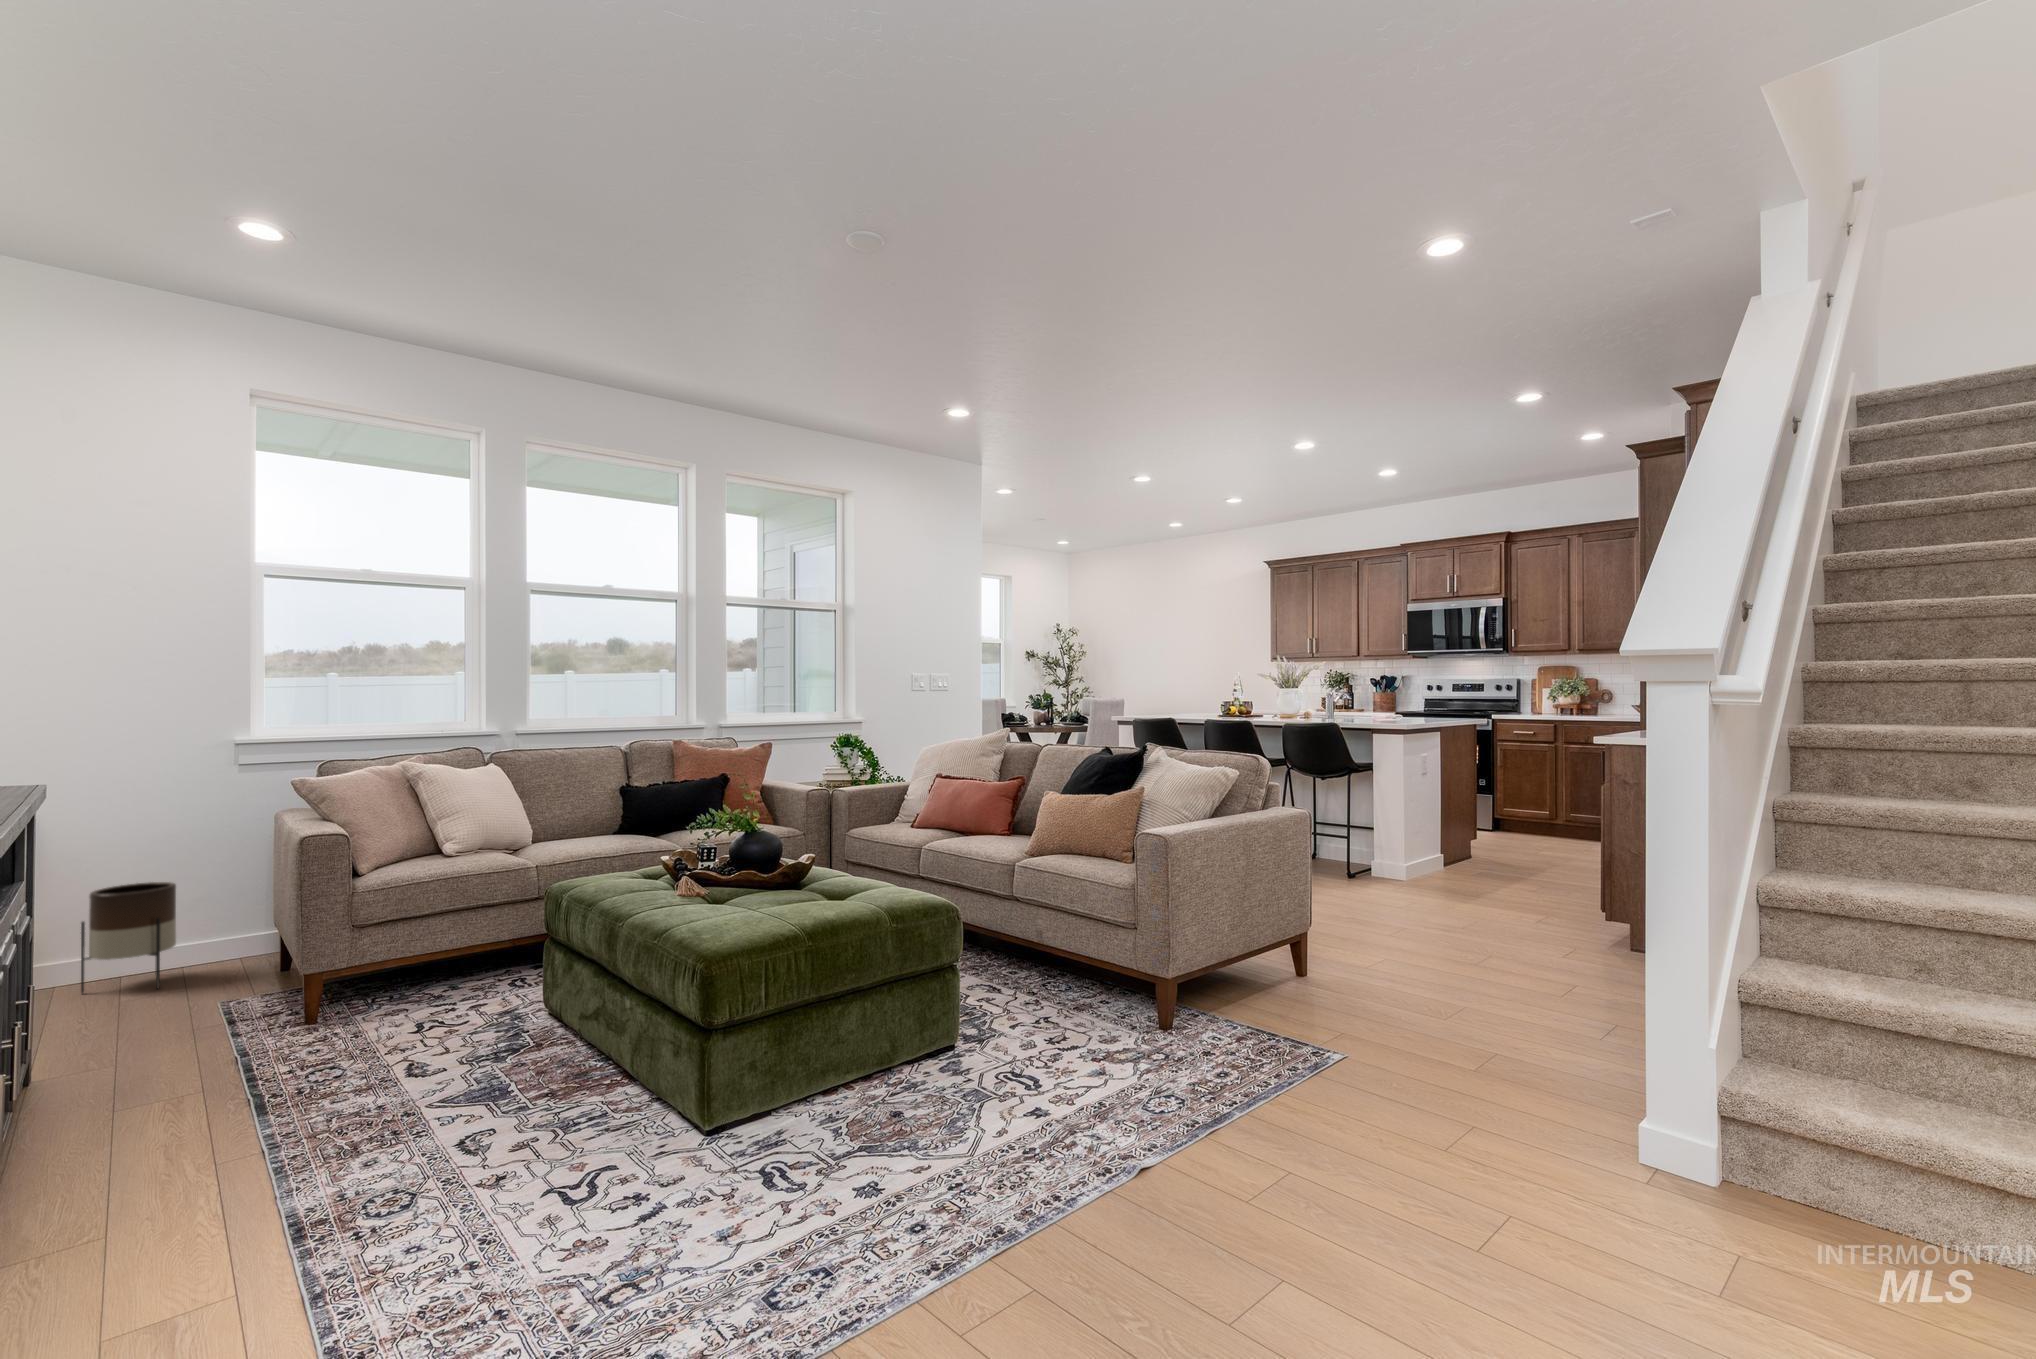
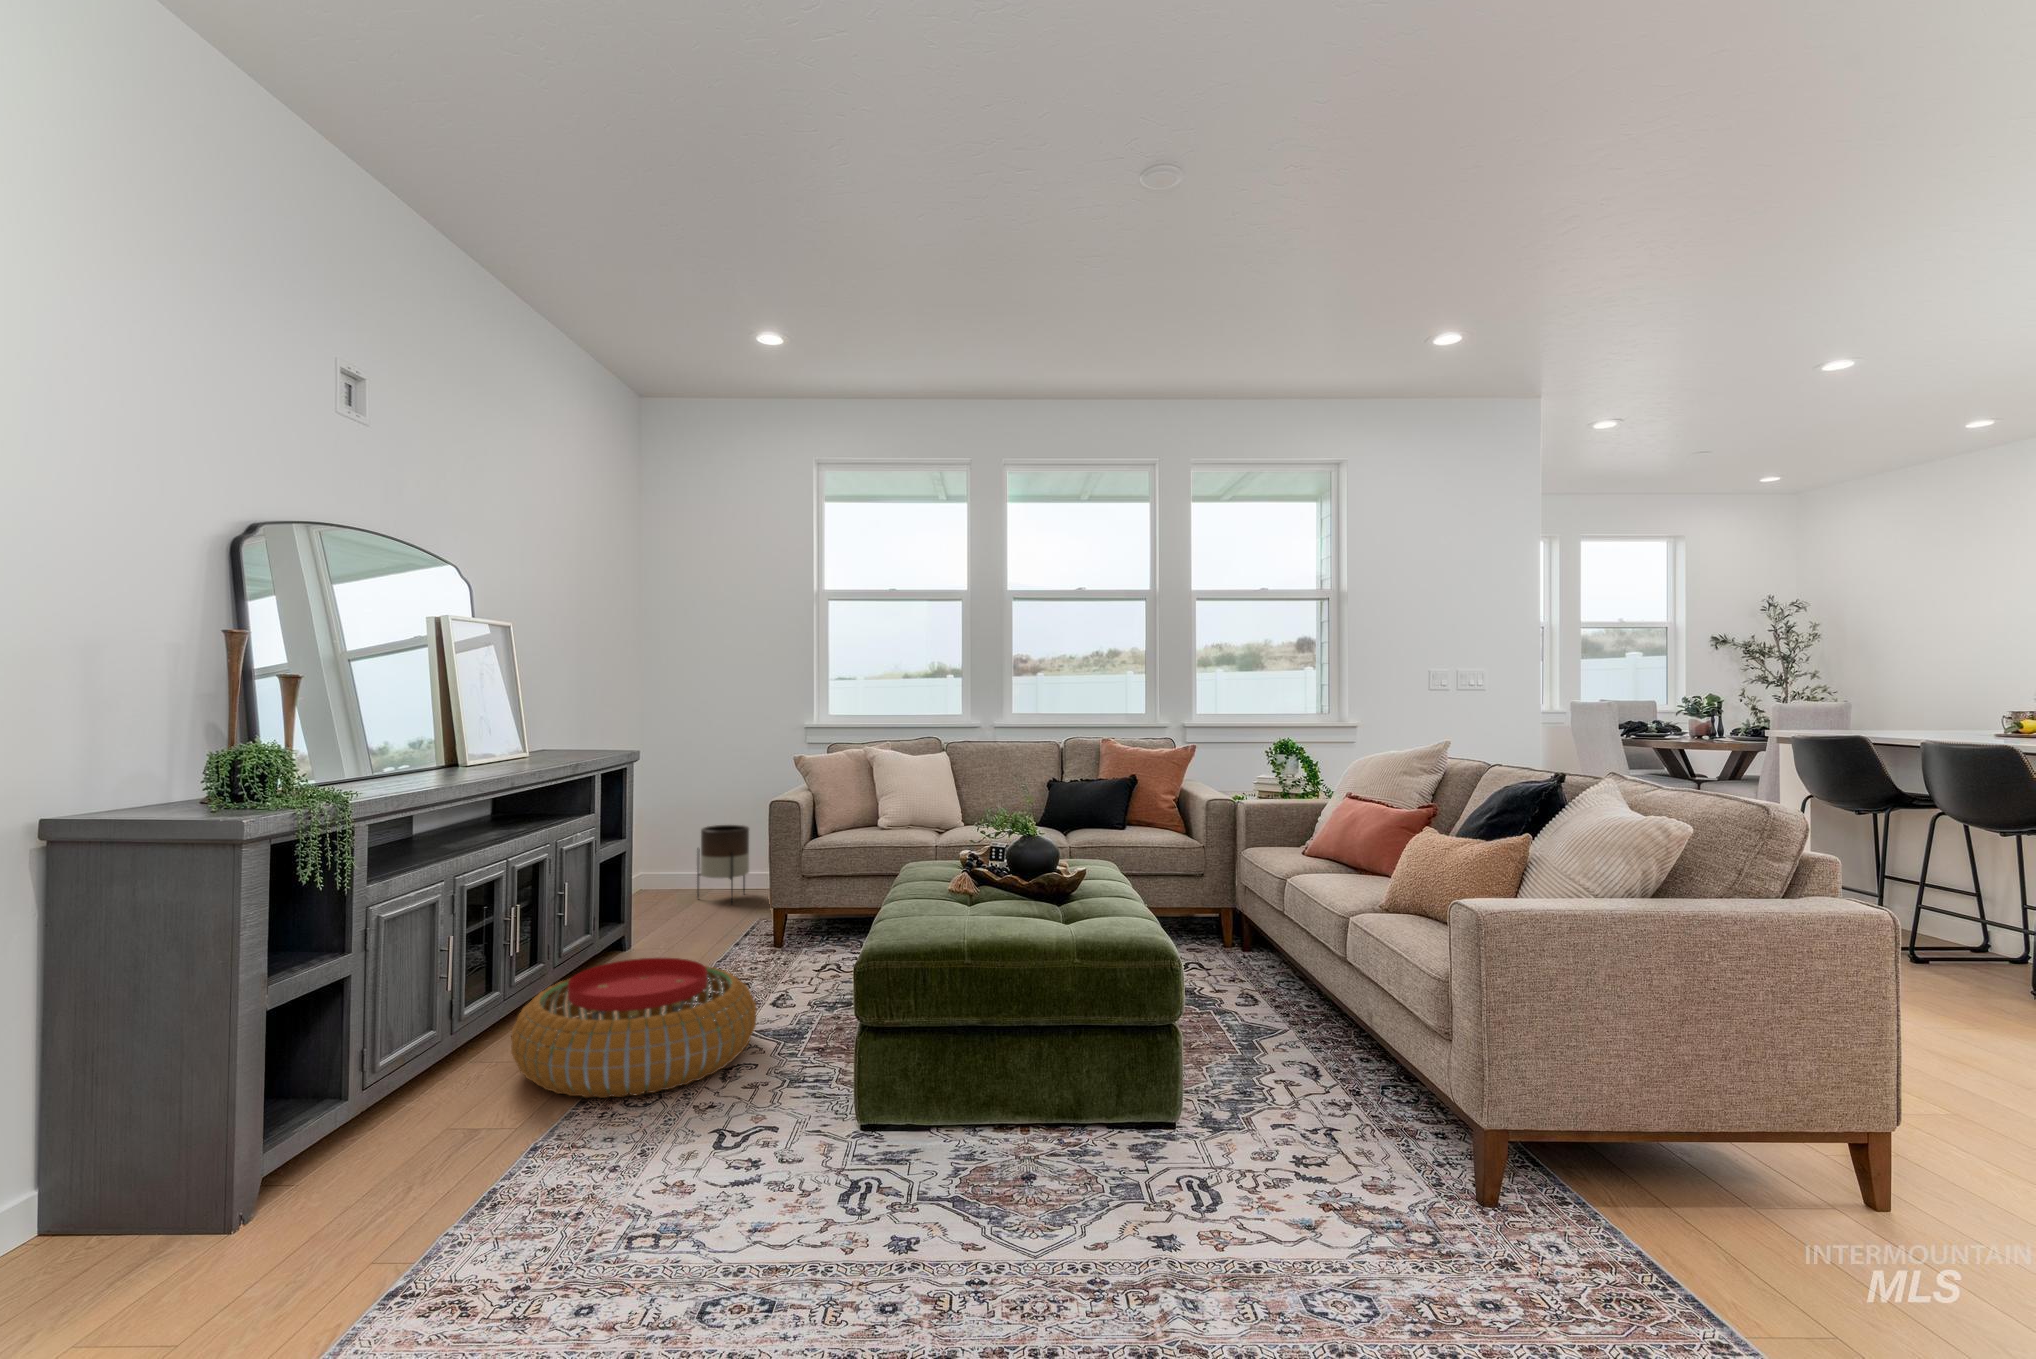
pouf: none [118,1028,483,1229] -> present [511,958,756,1098]

